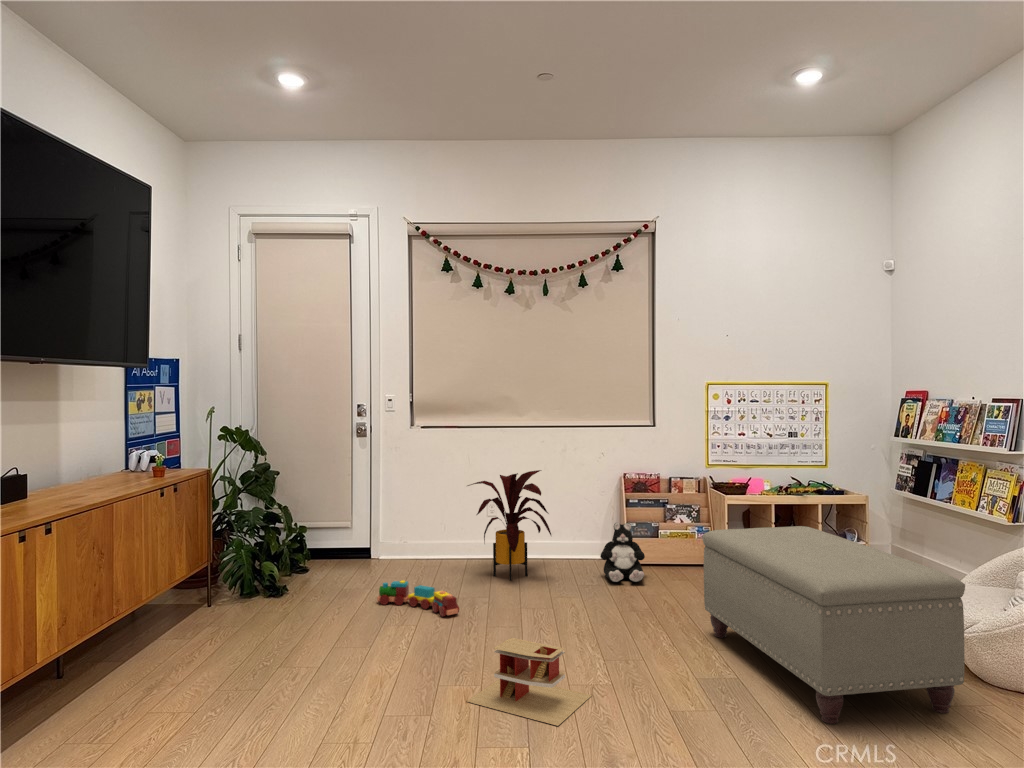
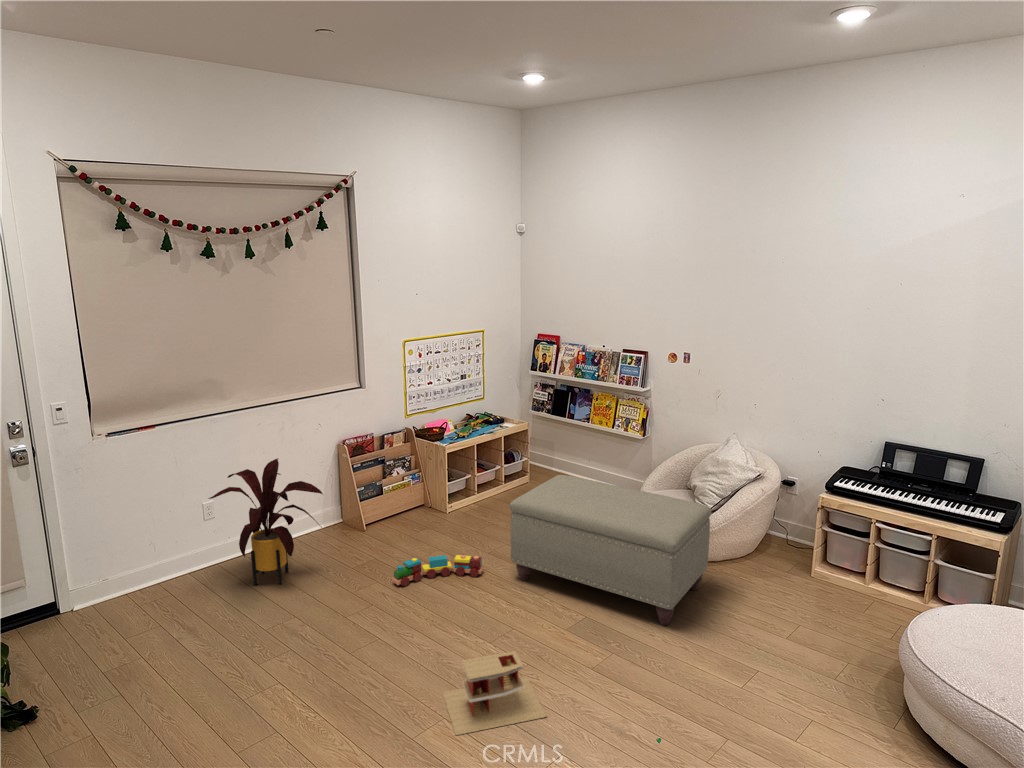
plush toy: present [600,523,645,582] -> none [355,492,405,552]
toy train: present [377,580,459,617] -> present [392,555,483,586]

